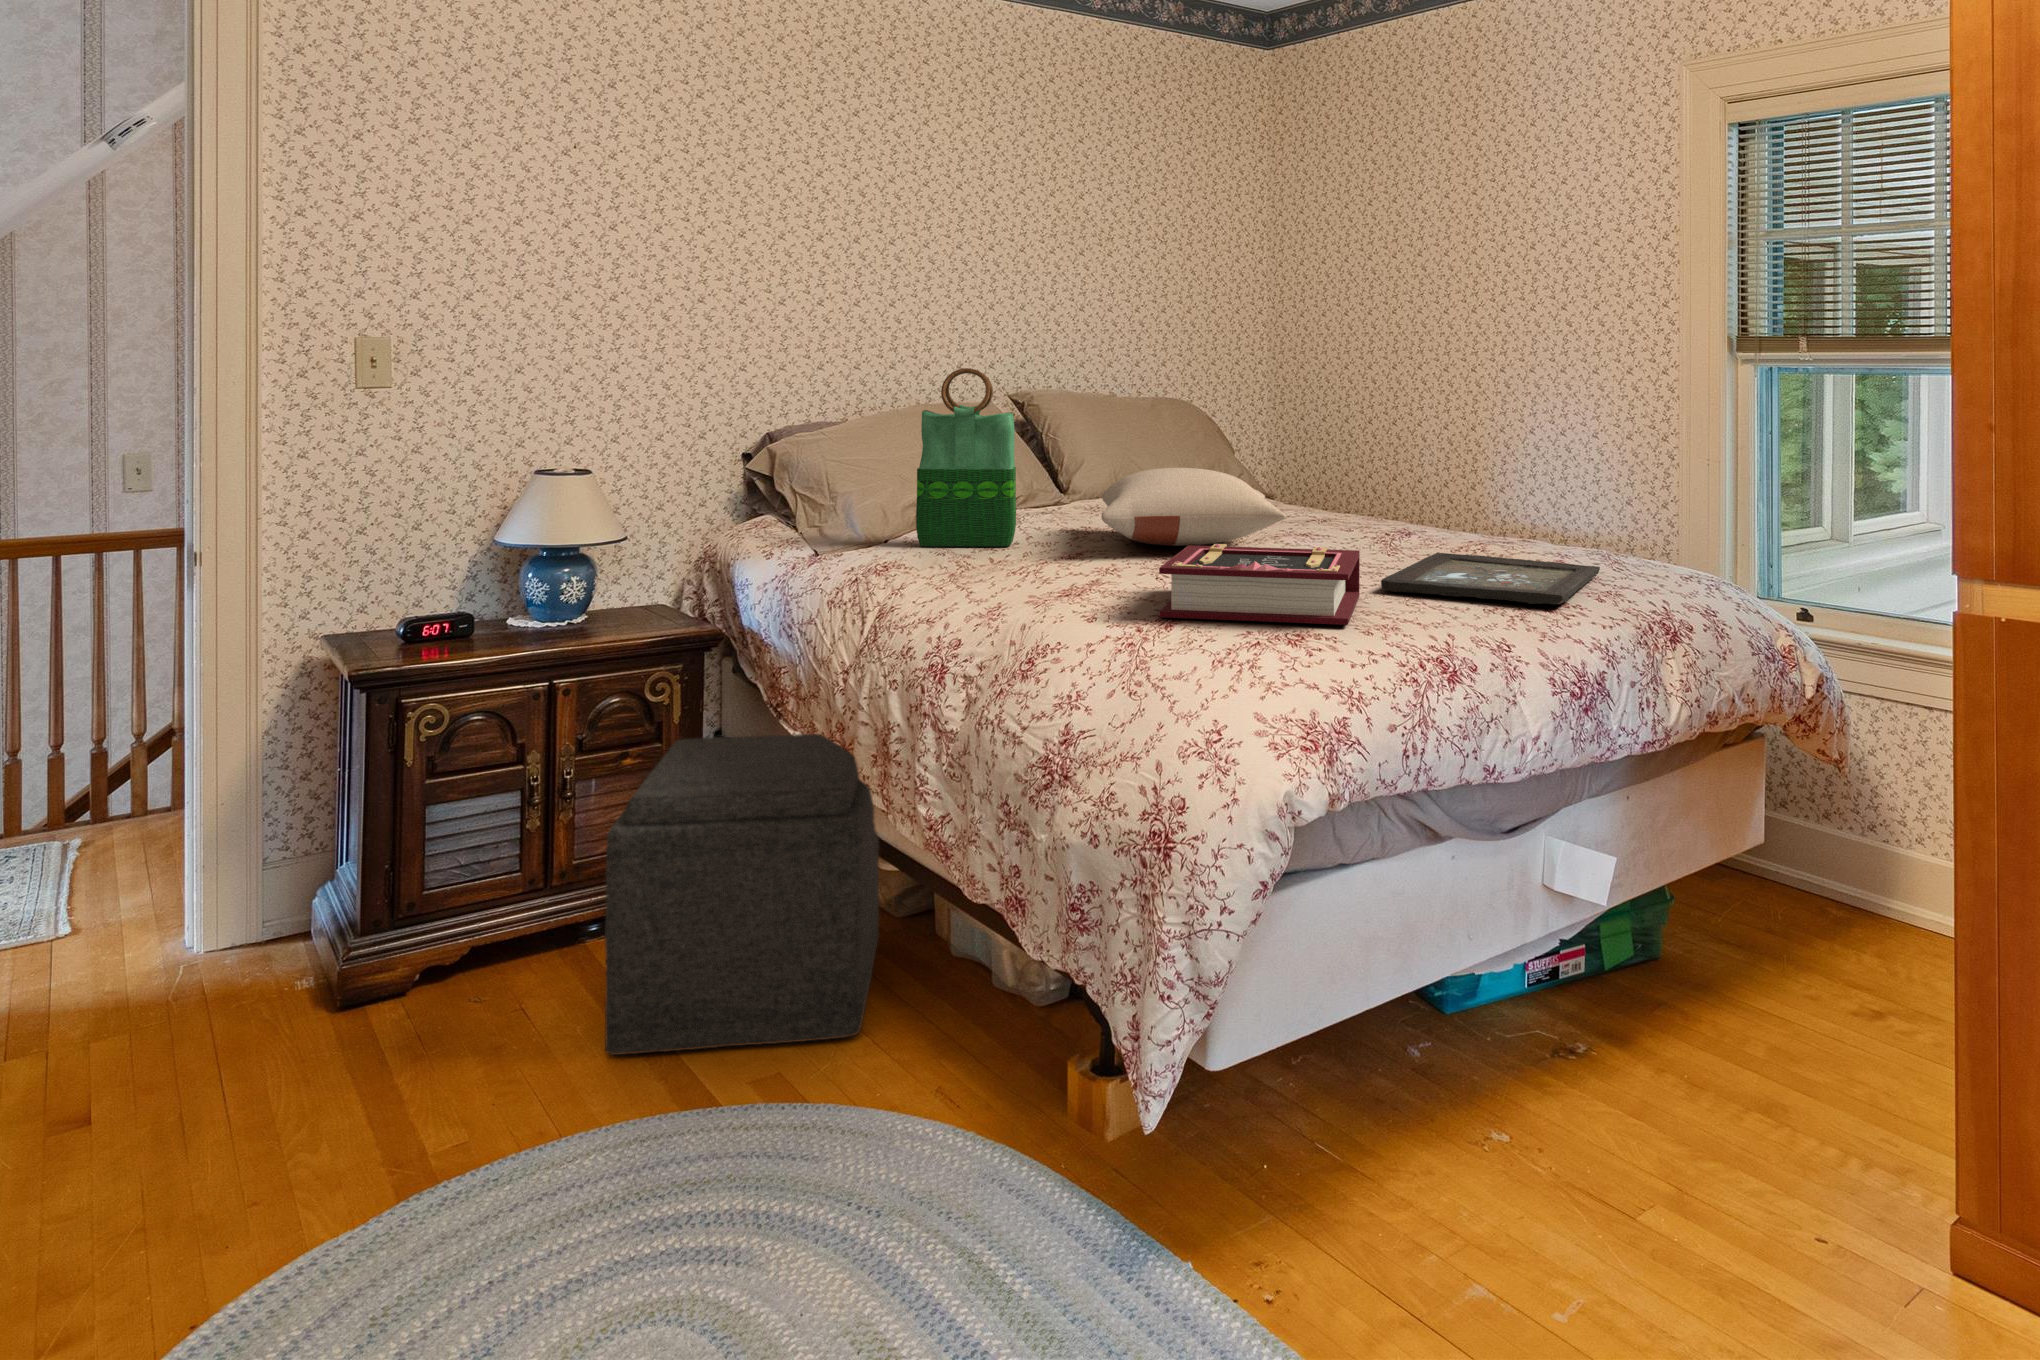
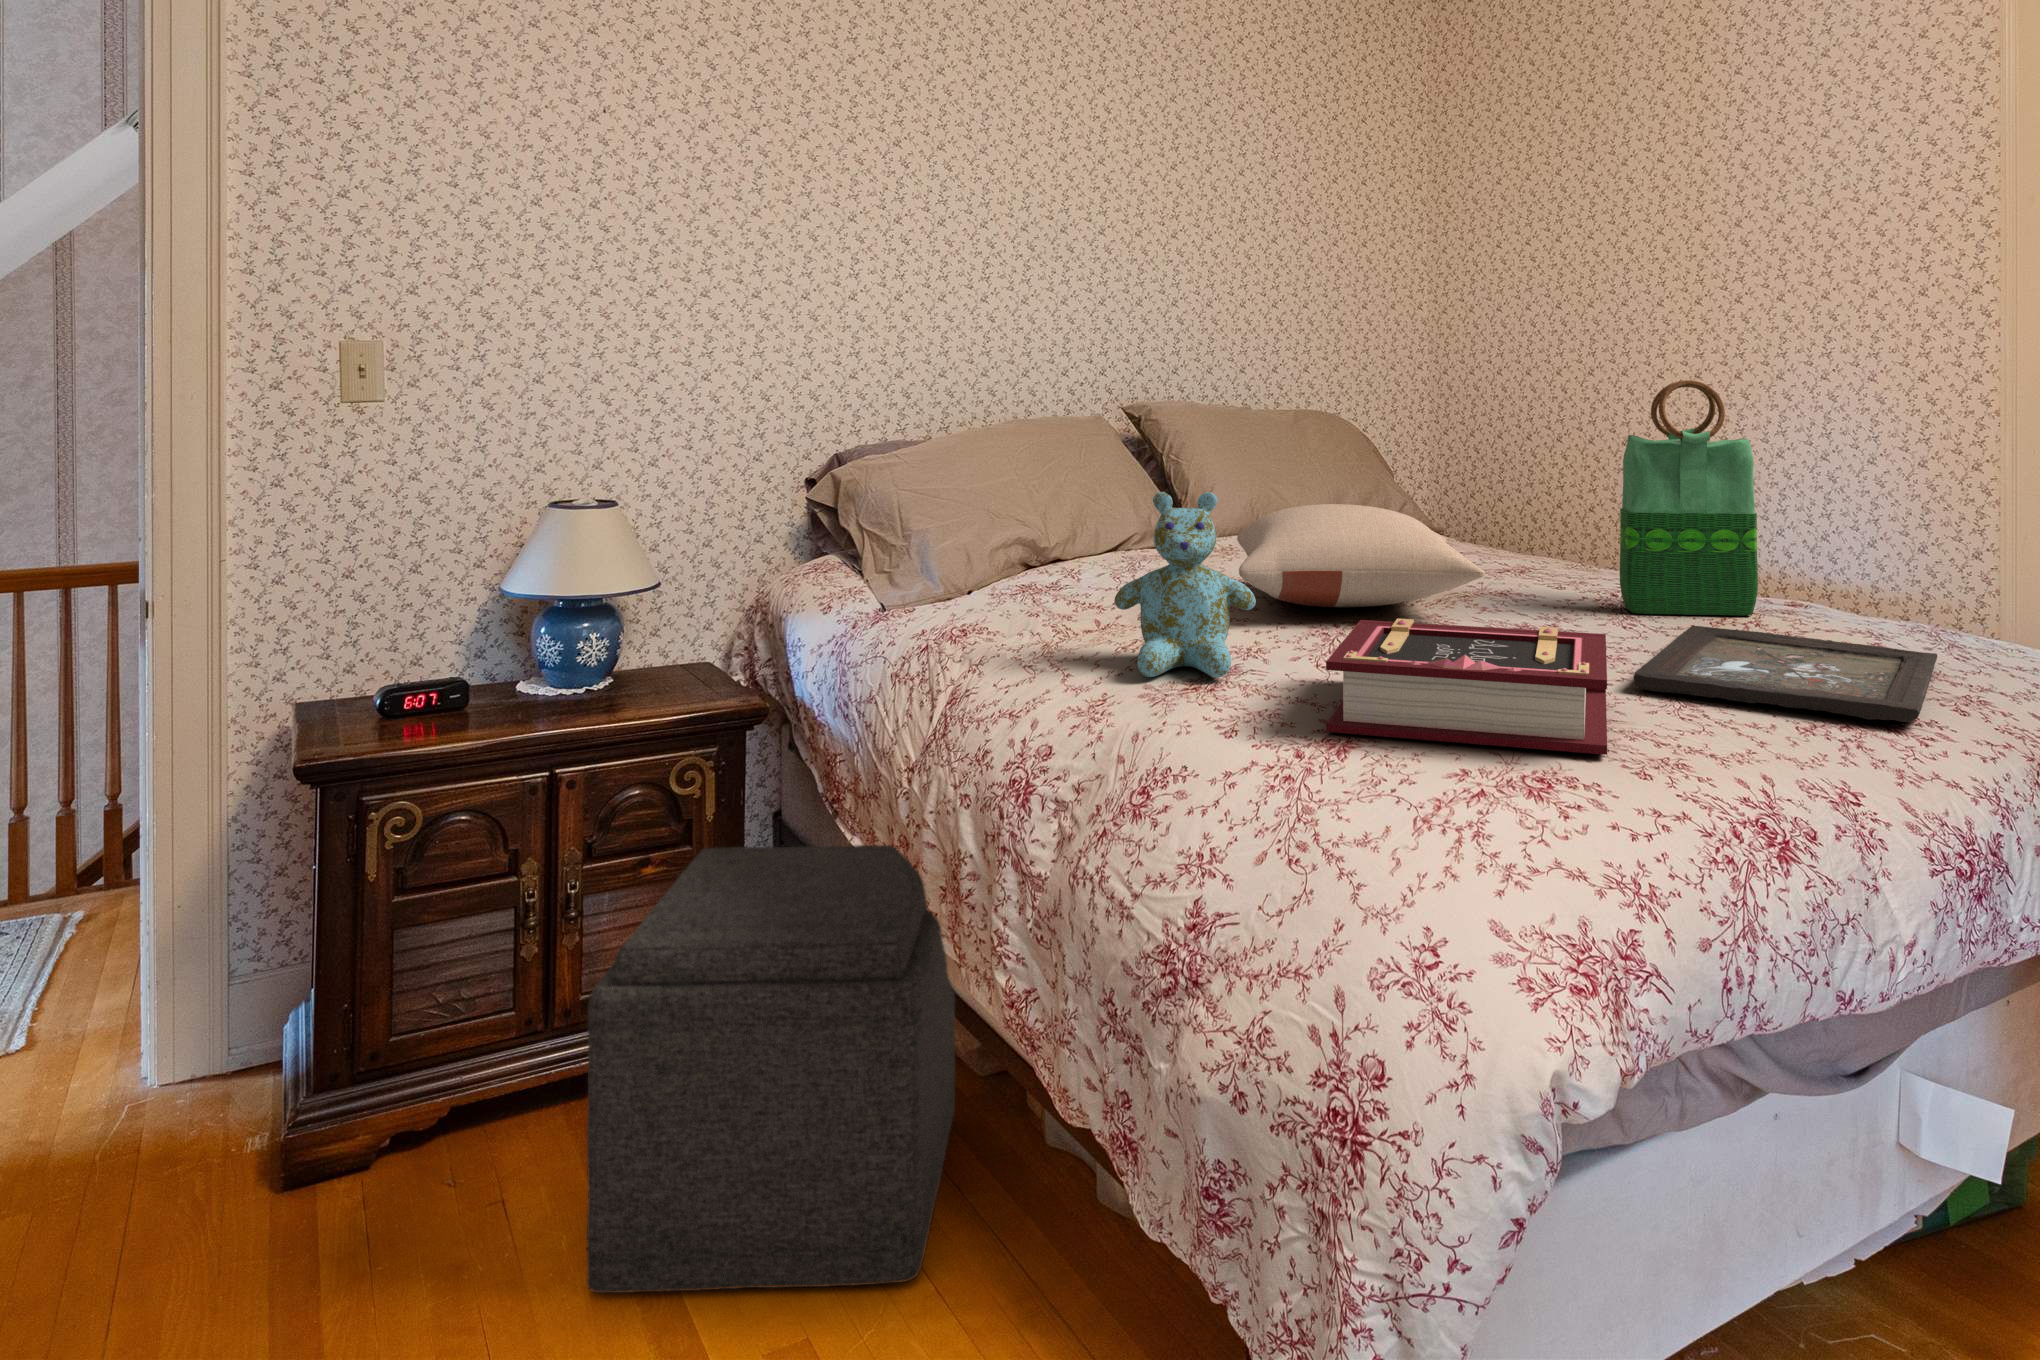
tote bag: present [916,368,1016,547] -> present [1620,380,1758,615]
stuffed bear: none [1007,454,1113,589] -> present [1114,492,1256,677]

